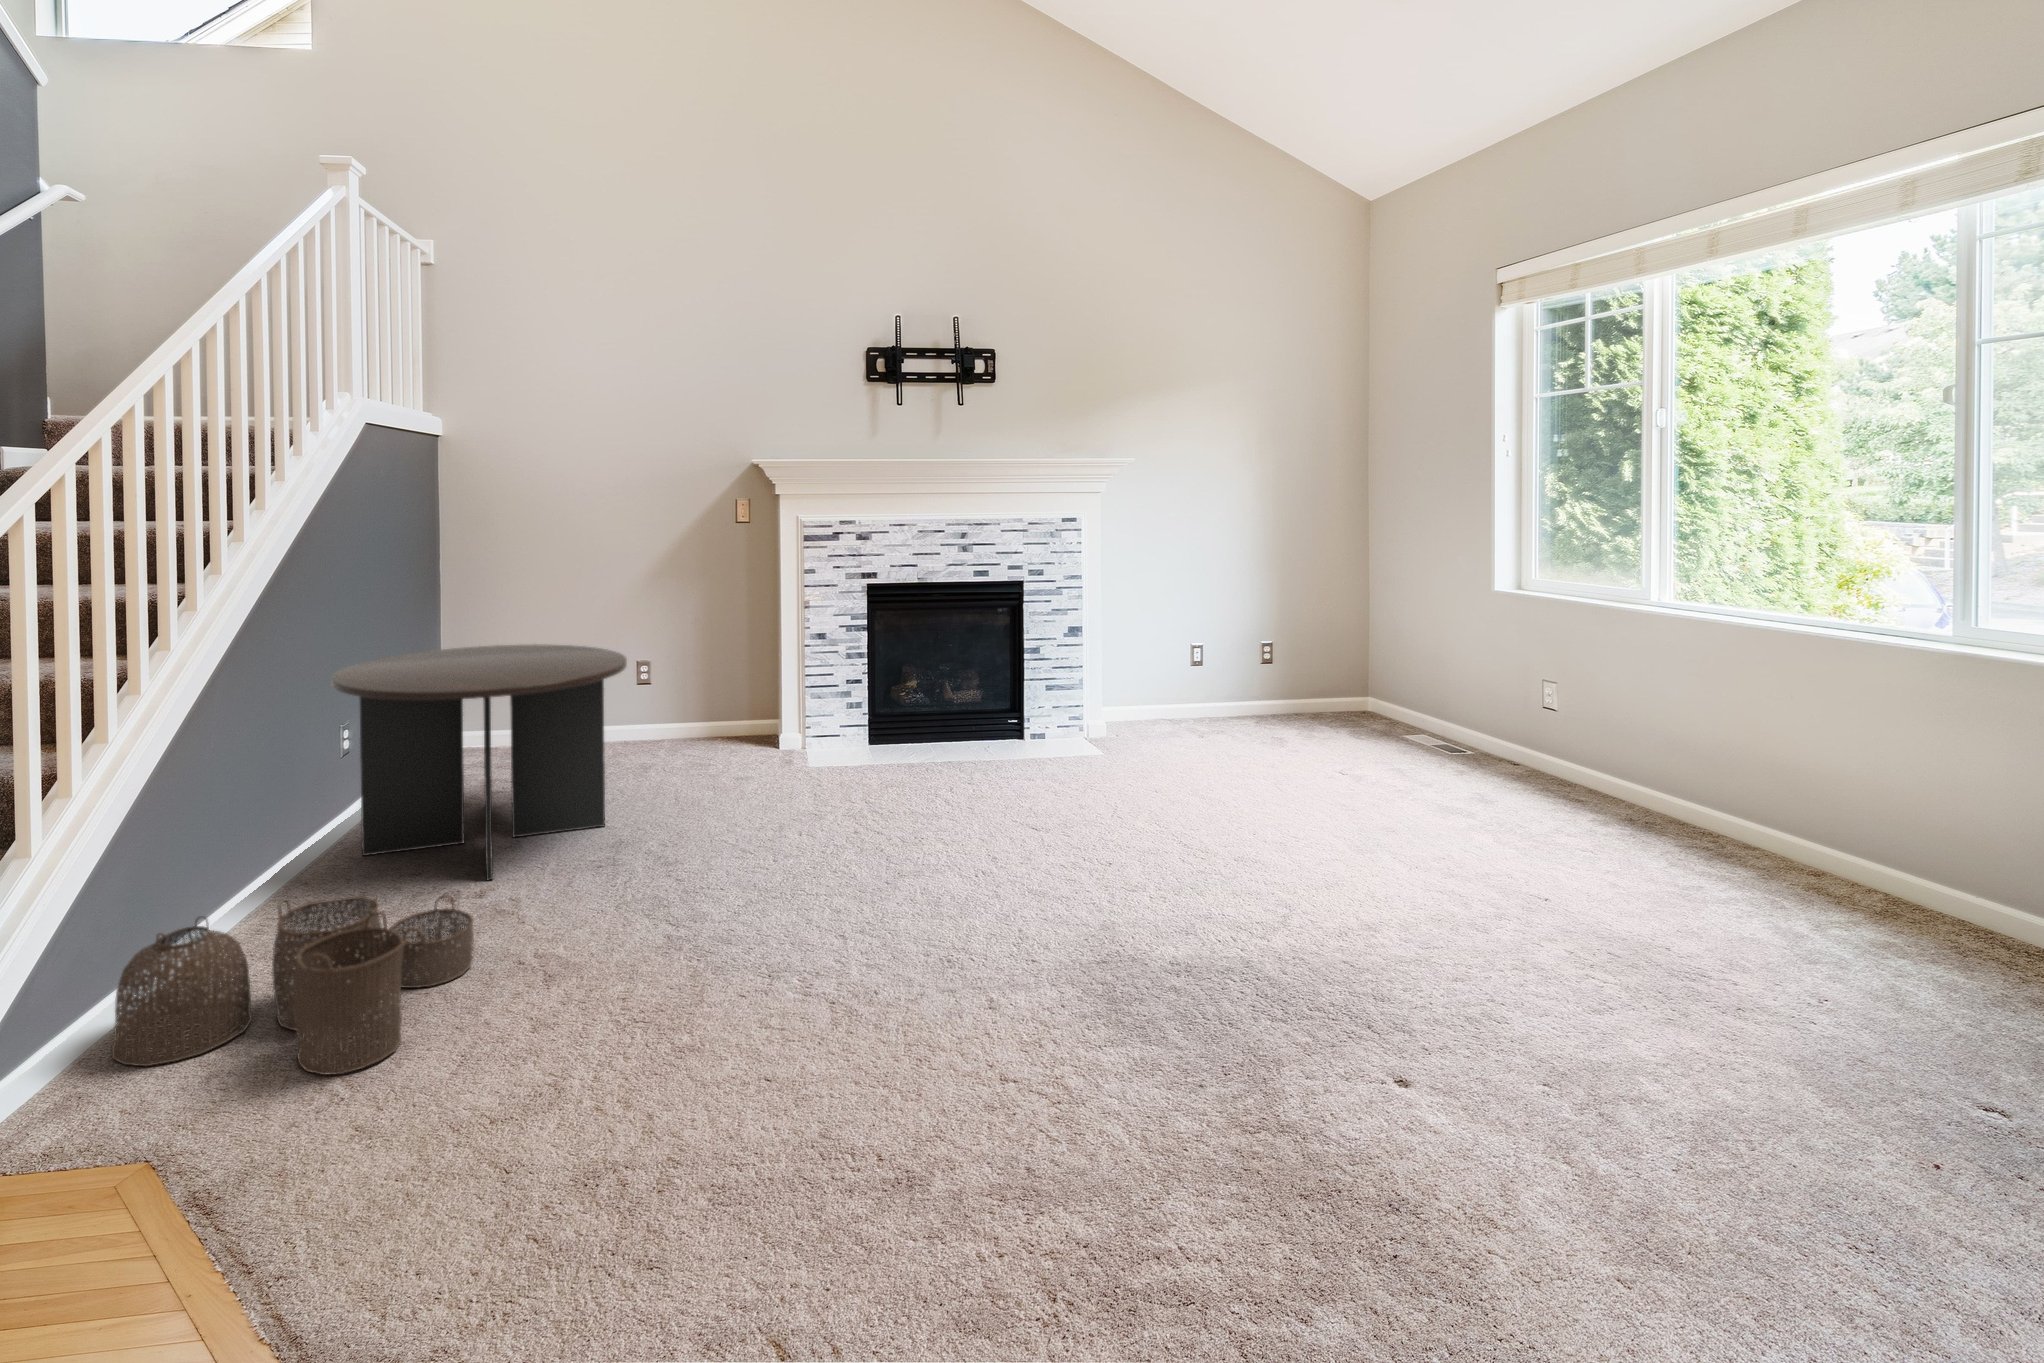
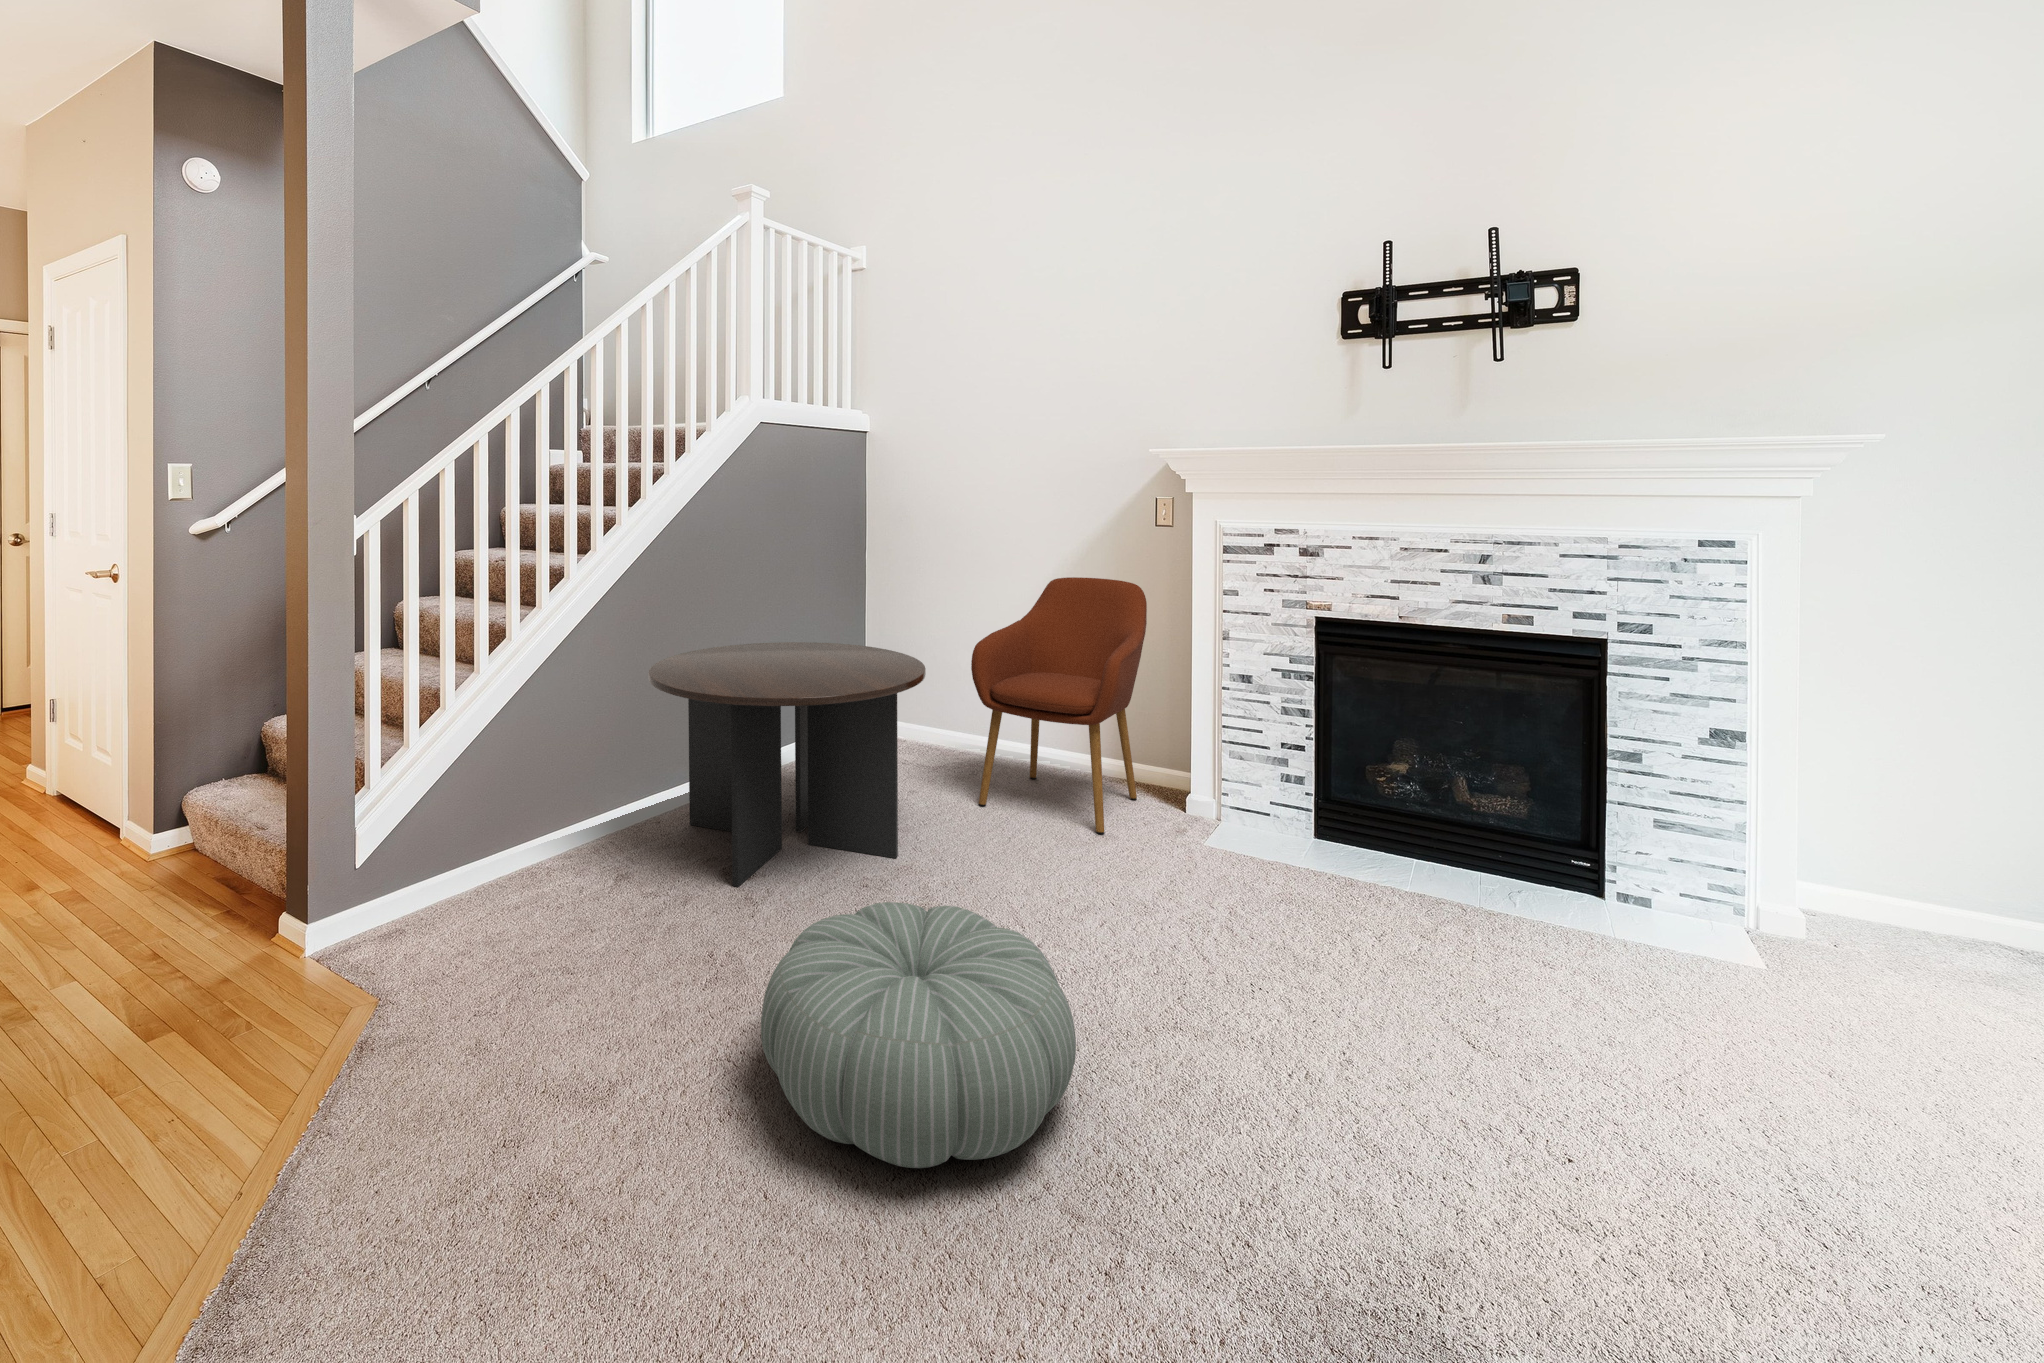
armchair: none [613,568,749,779] -> present [971,577,1147,835]
pouf: none [673,805,904,963] -> present [761,902,1076,1168]
woven basket: present [112,895,474,1075] -> none [340,858,623,1056]

